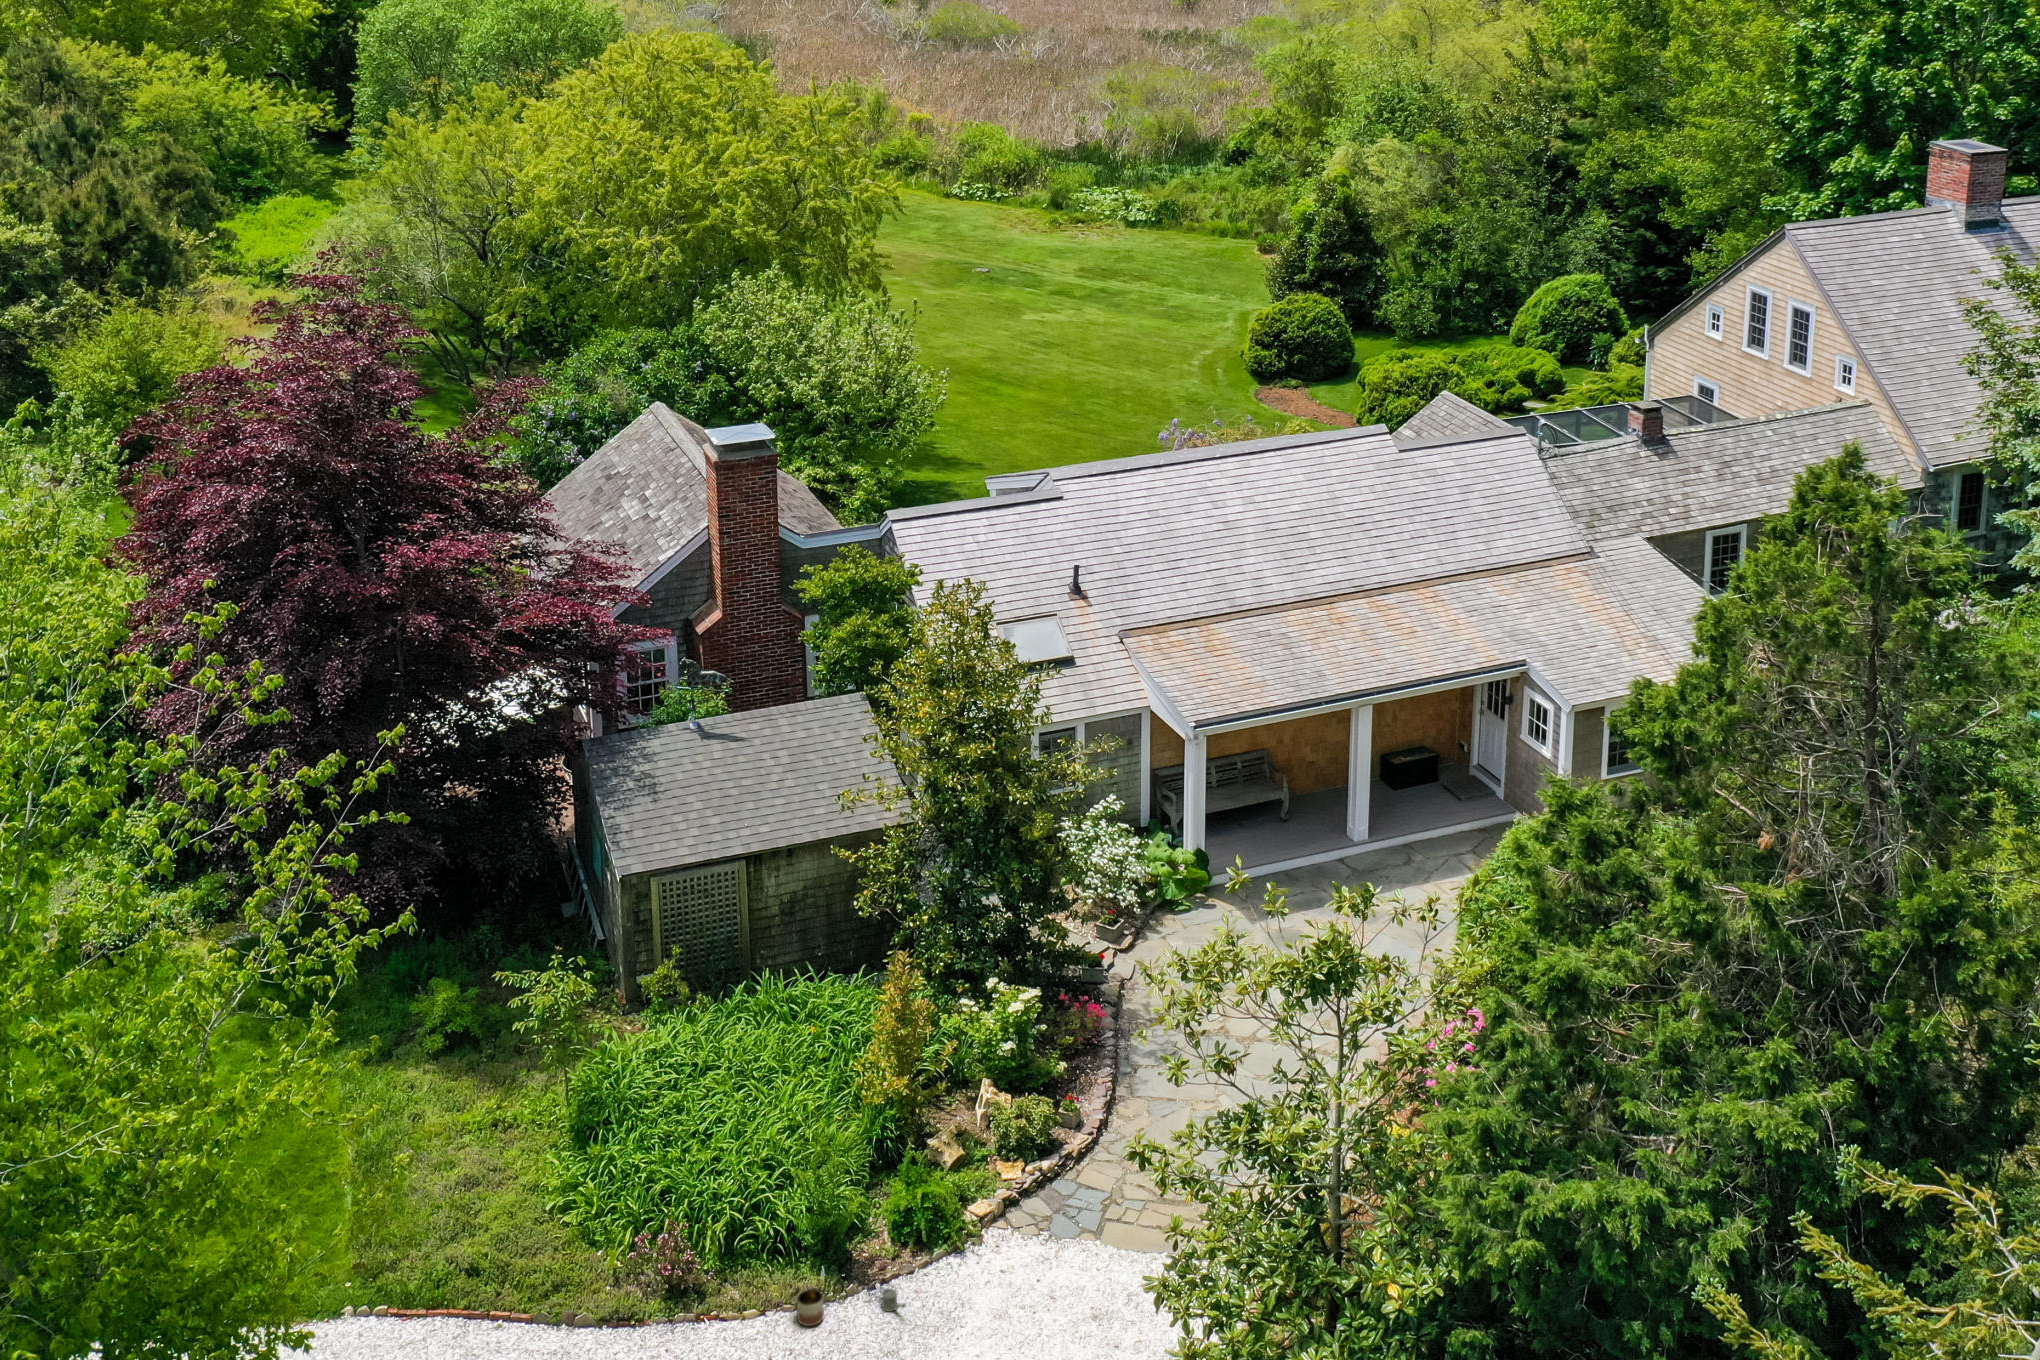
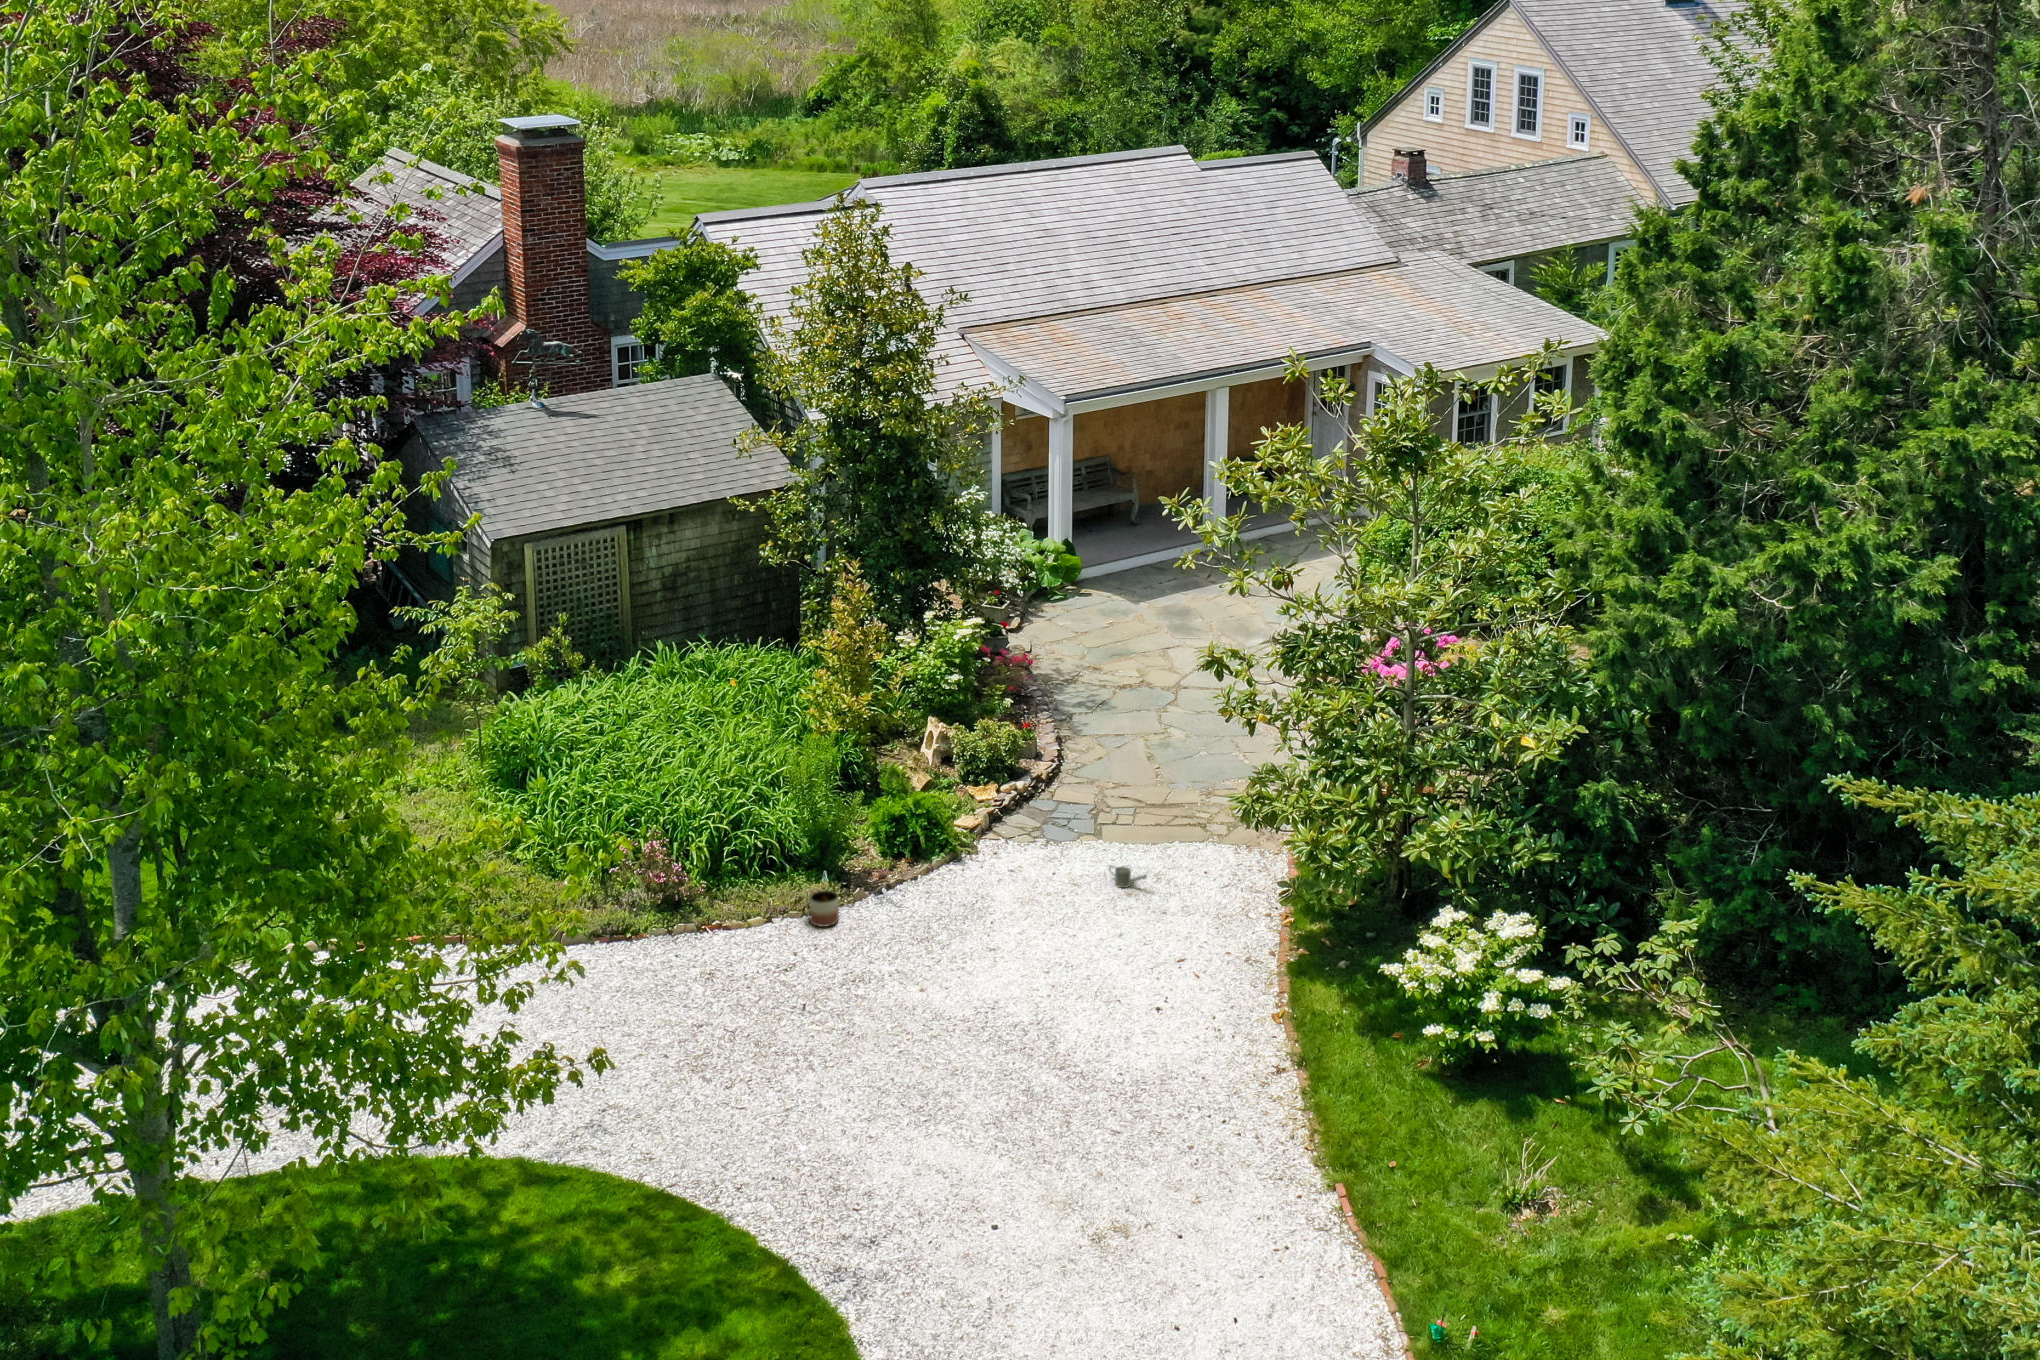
watering can: present [880,1286,906,1312] -> present [1109,866,1147,888]

